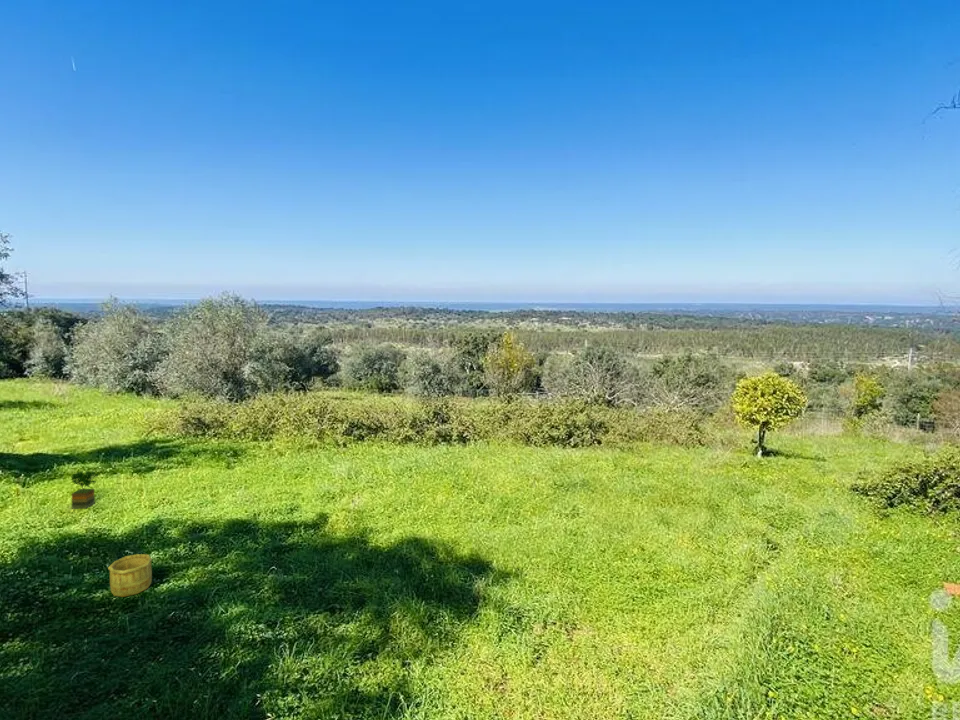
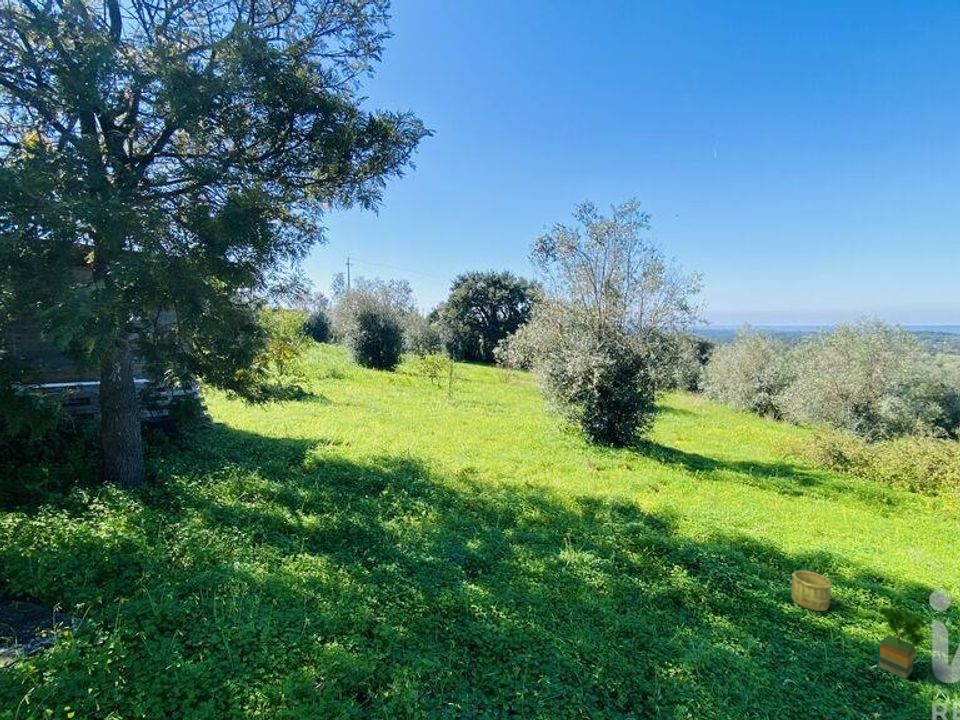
potted tree: present [71,471,98,509] -> present [878,607,927,679]

